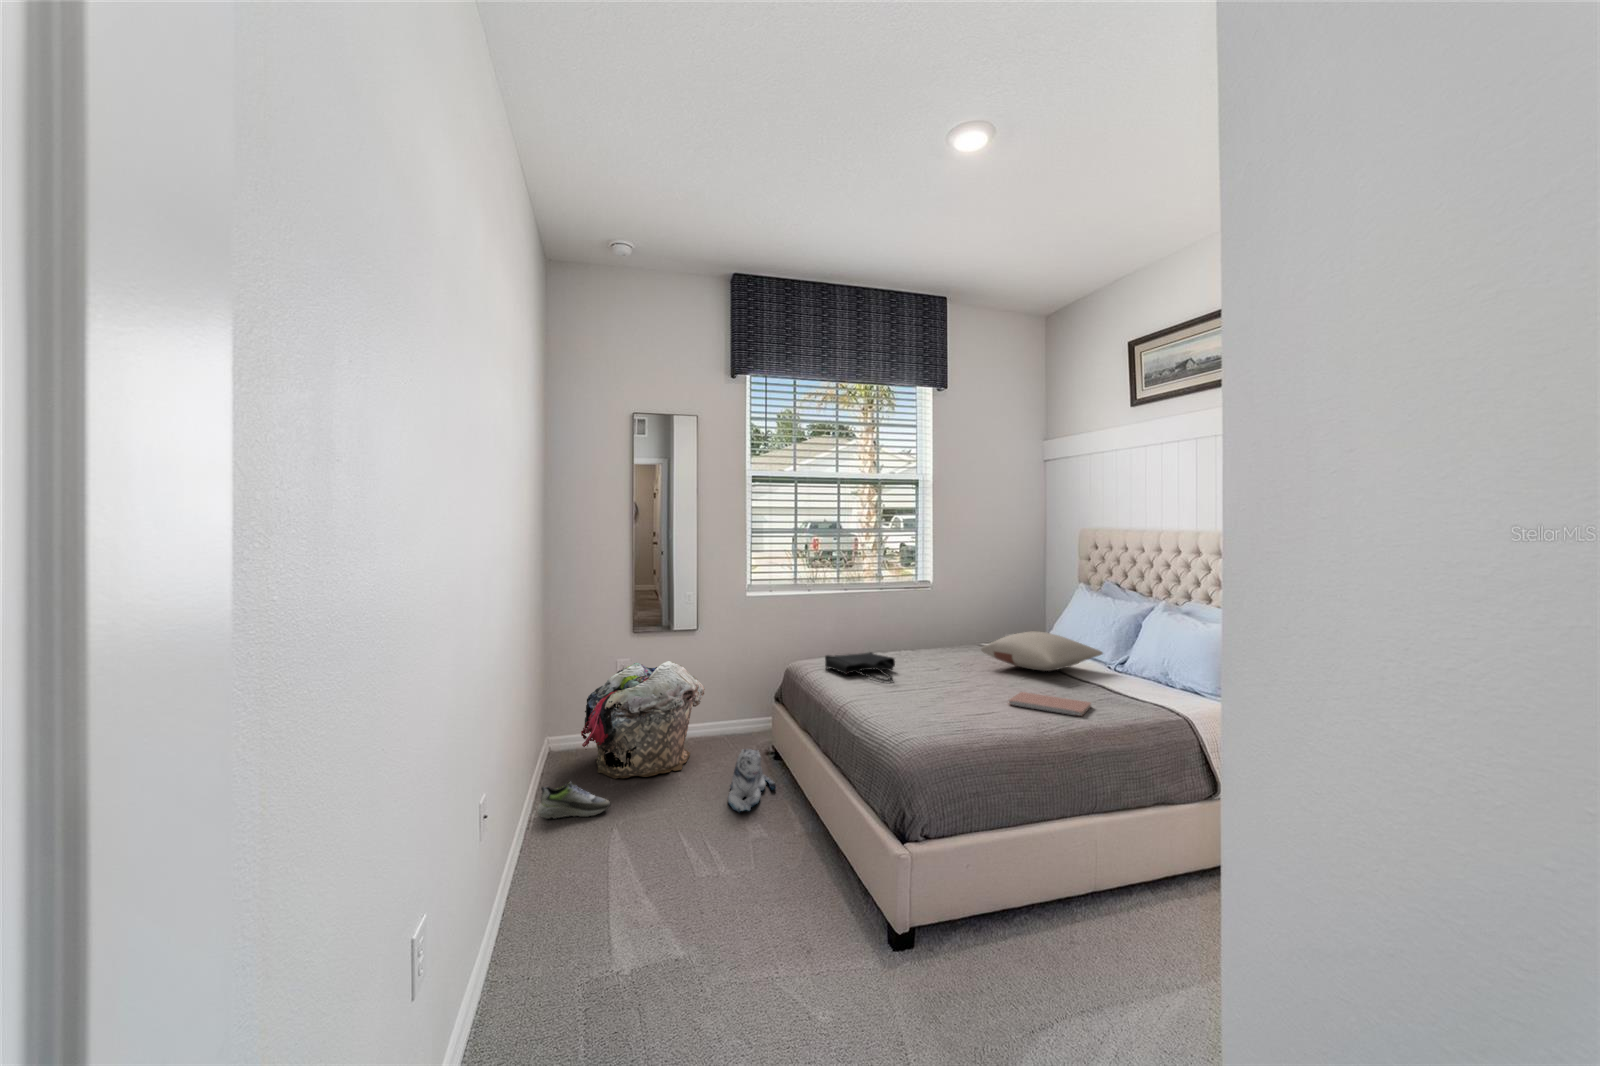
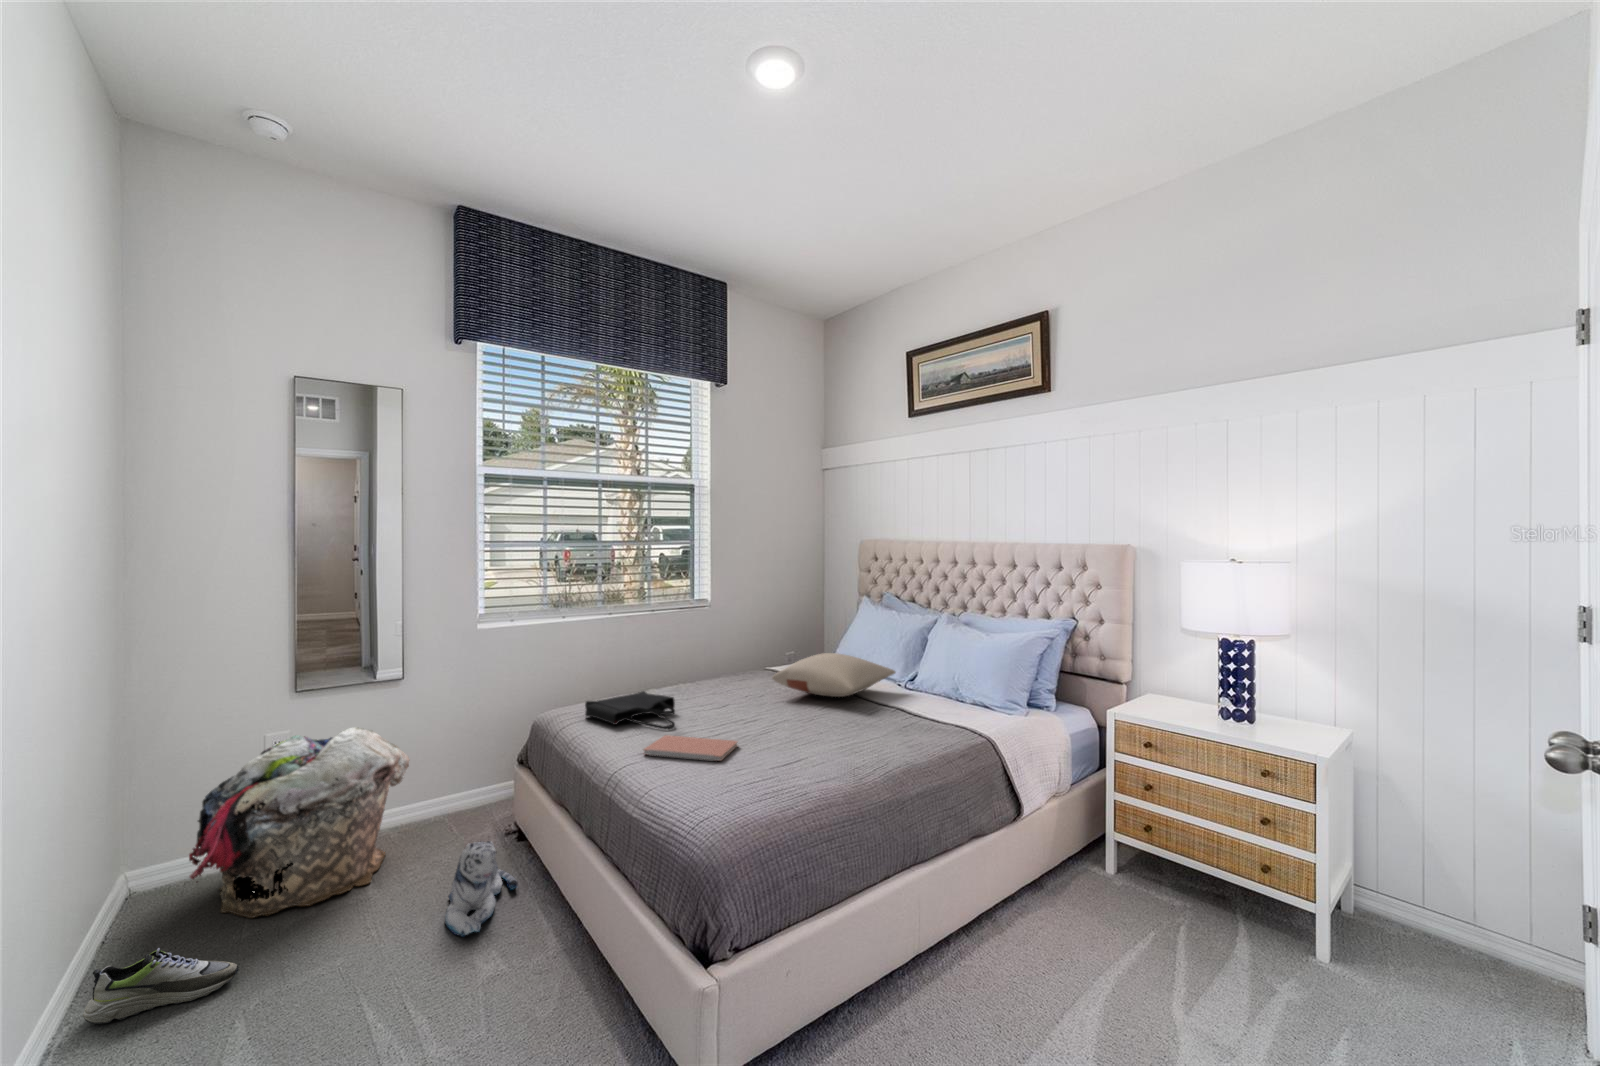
notebook: present [1009,692,1091,716] -> present [644,735,737,761]

